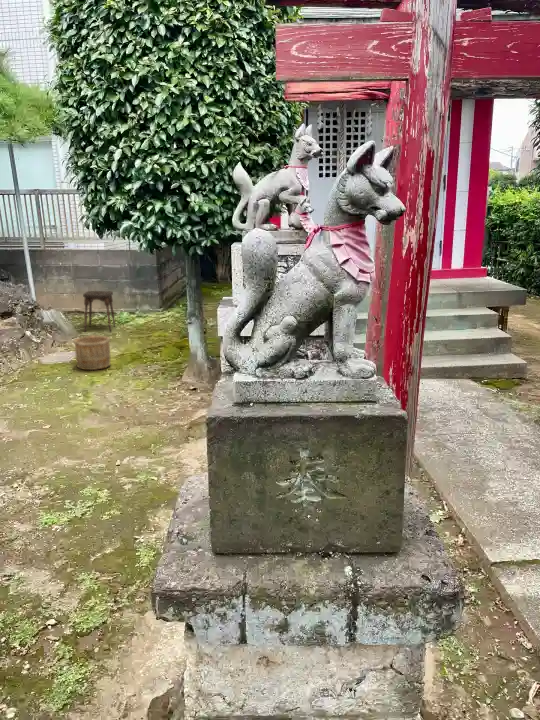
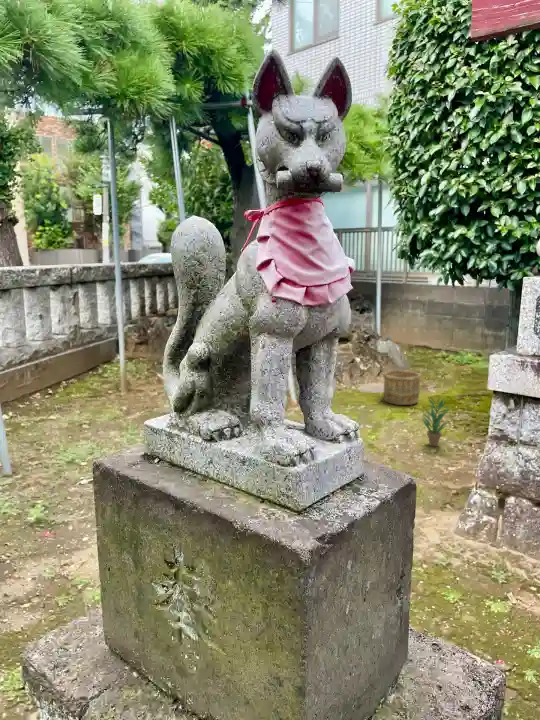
stool: present [83,291,115,332] -> none [417,327,453,370]
potted plant: none [135,352,162,398] -> present [423,398,449,446]

